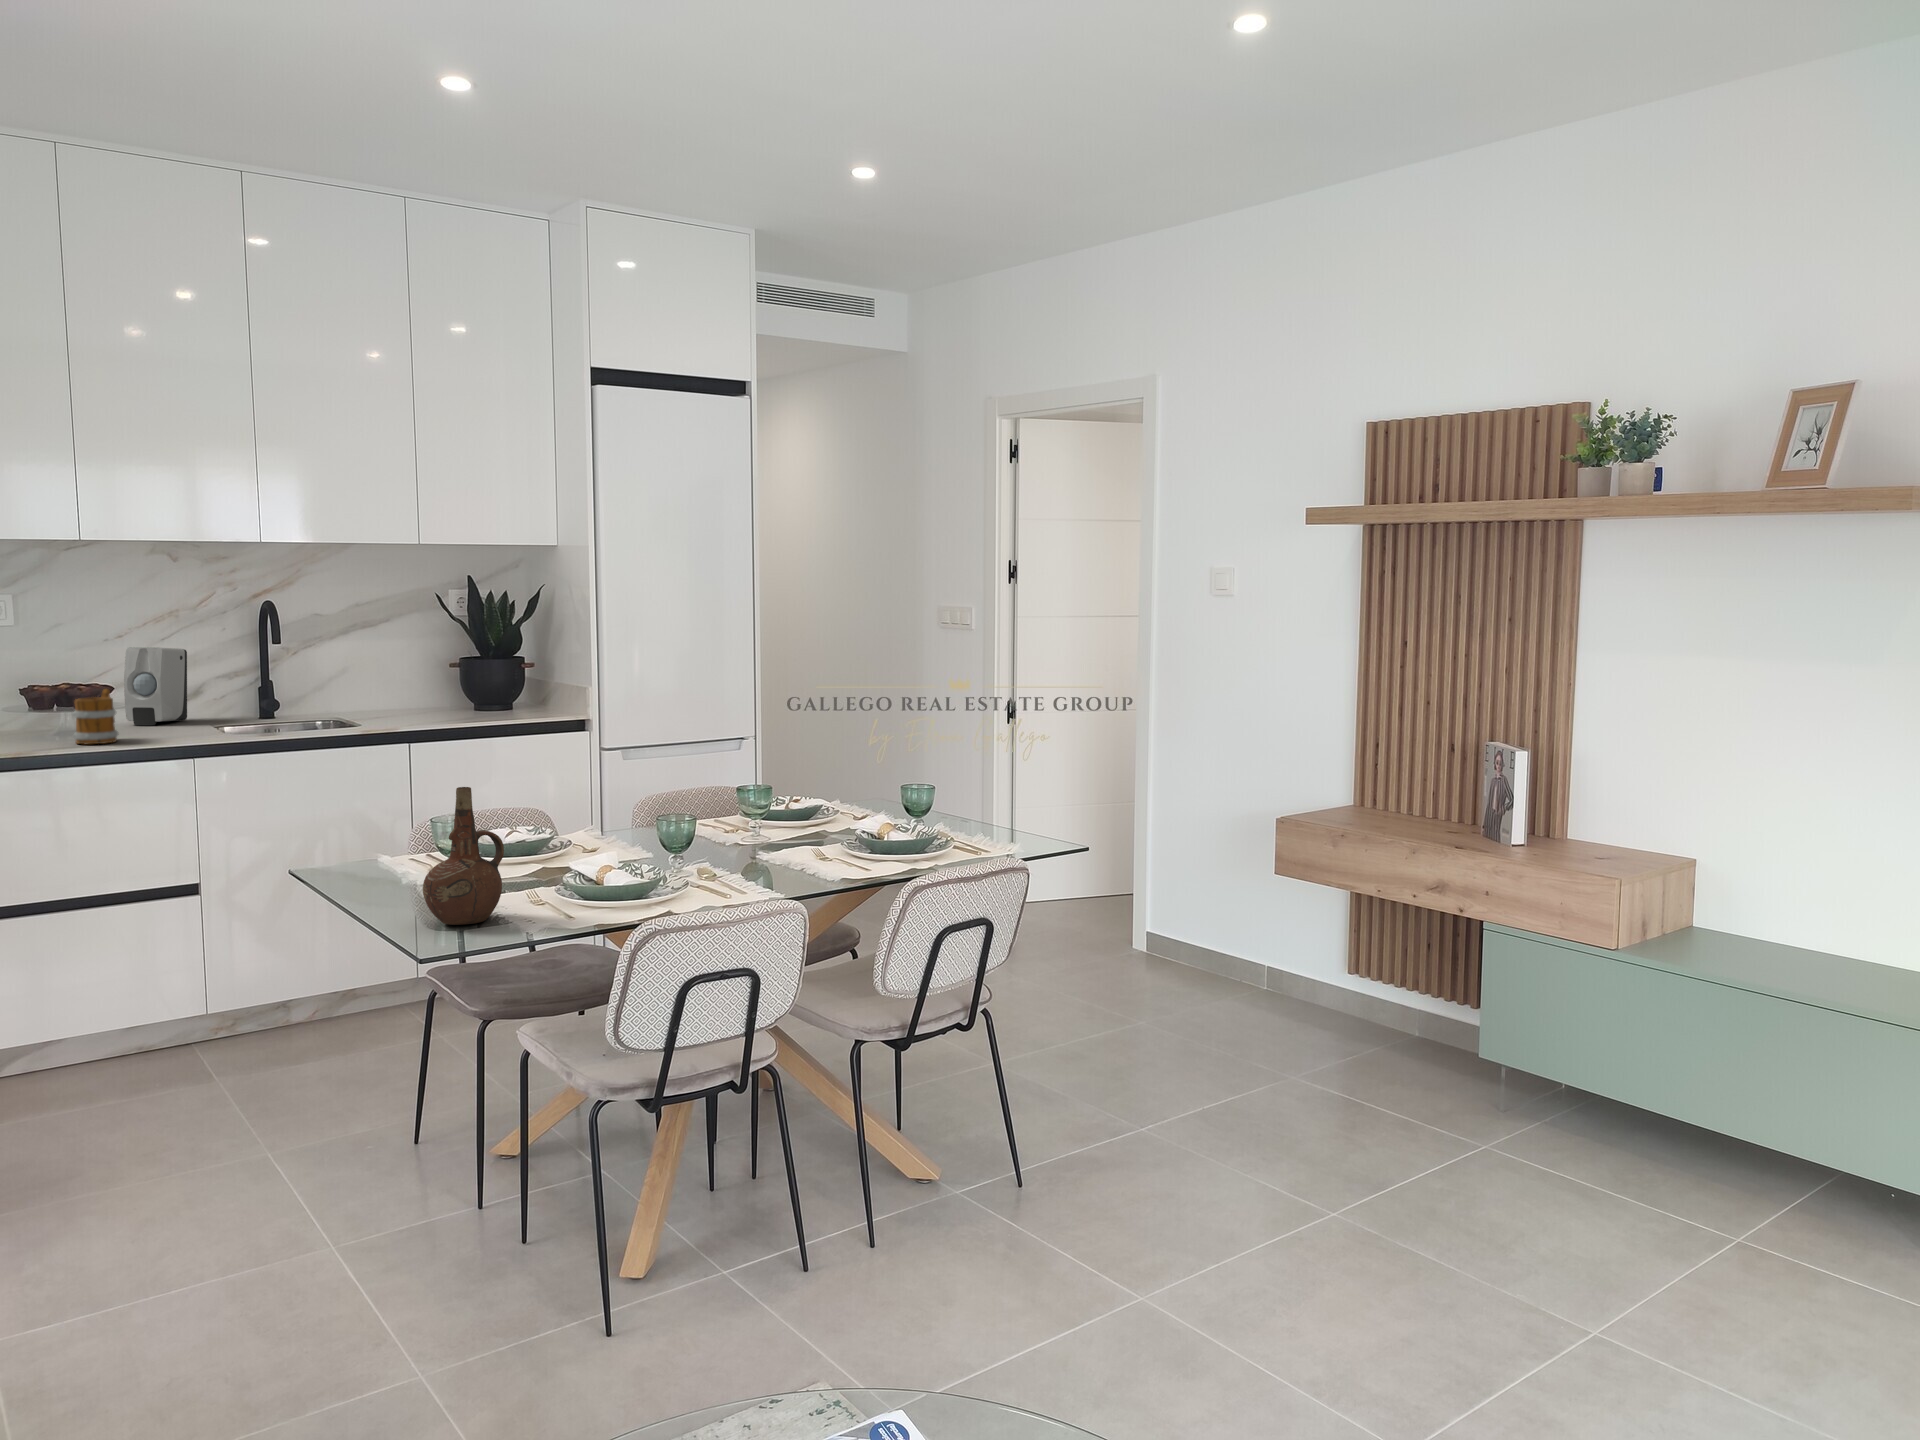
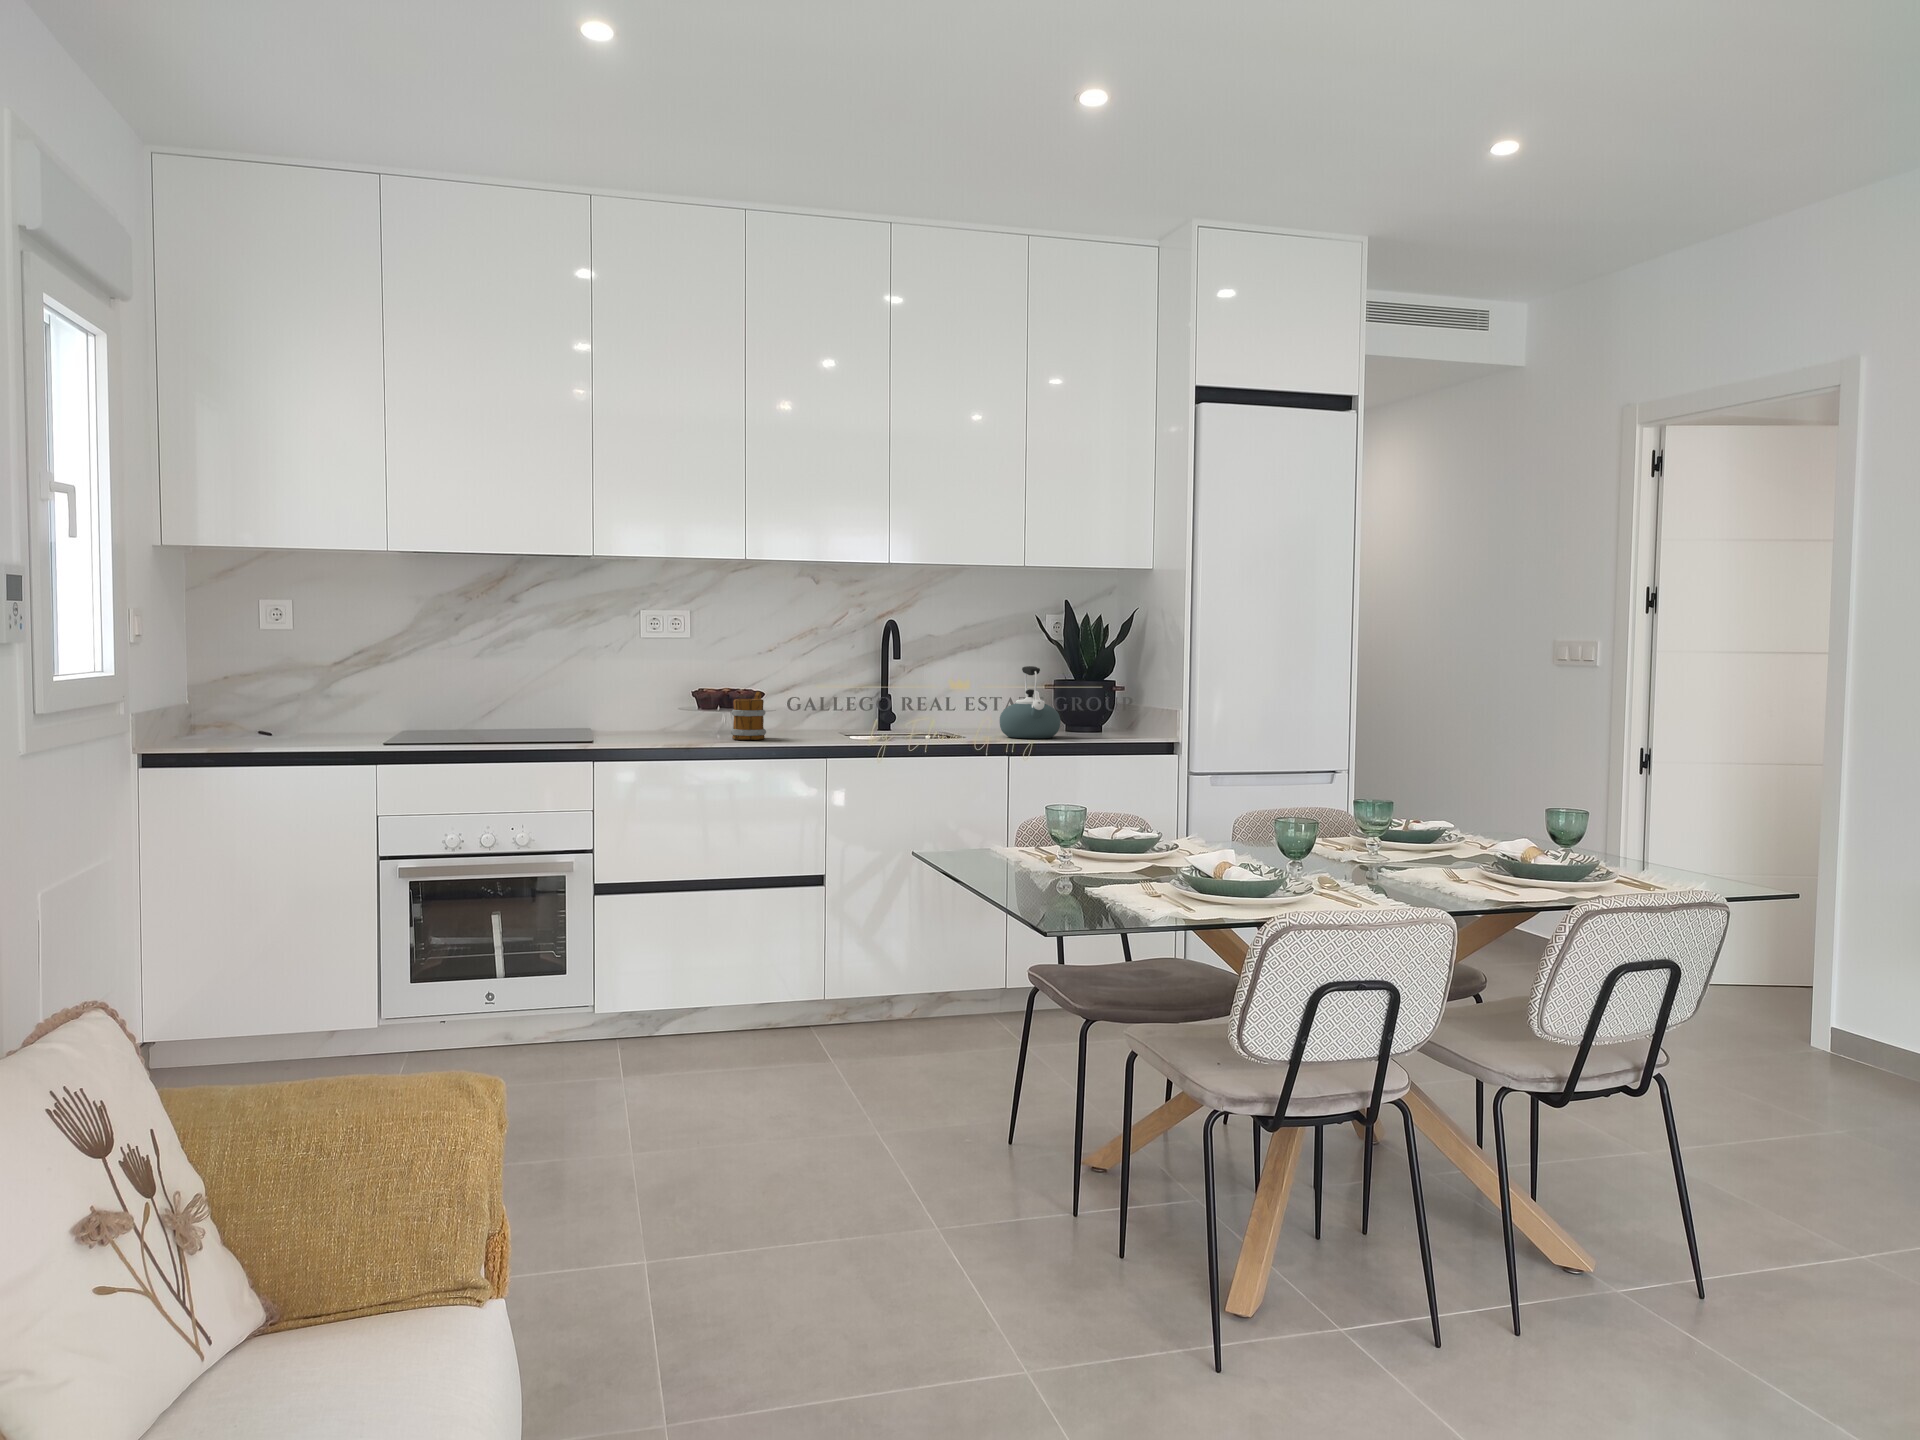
soap dispenser: present [124,647,187,725] -> none [771,659,823,730]
kettle: none [397,649,463,724] -> present [1000,666,1061,739]
ceramic pitcher: present [423,787,504,925] -> none [1042,762,1124,905]

